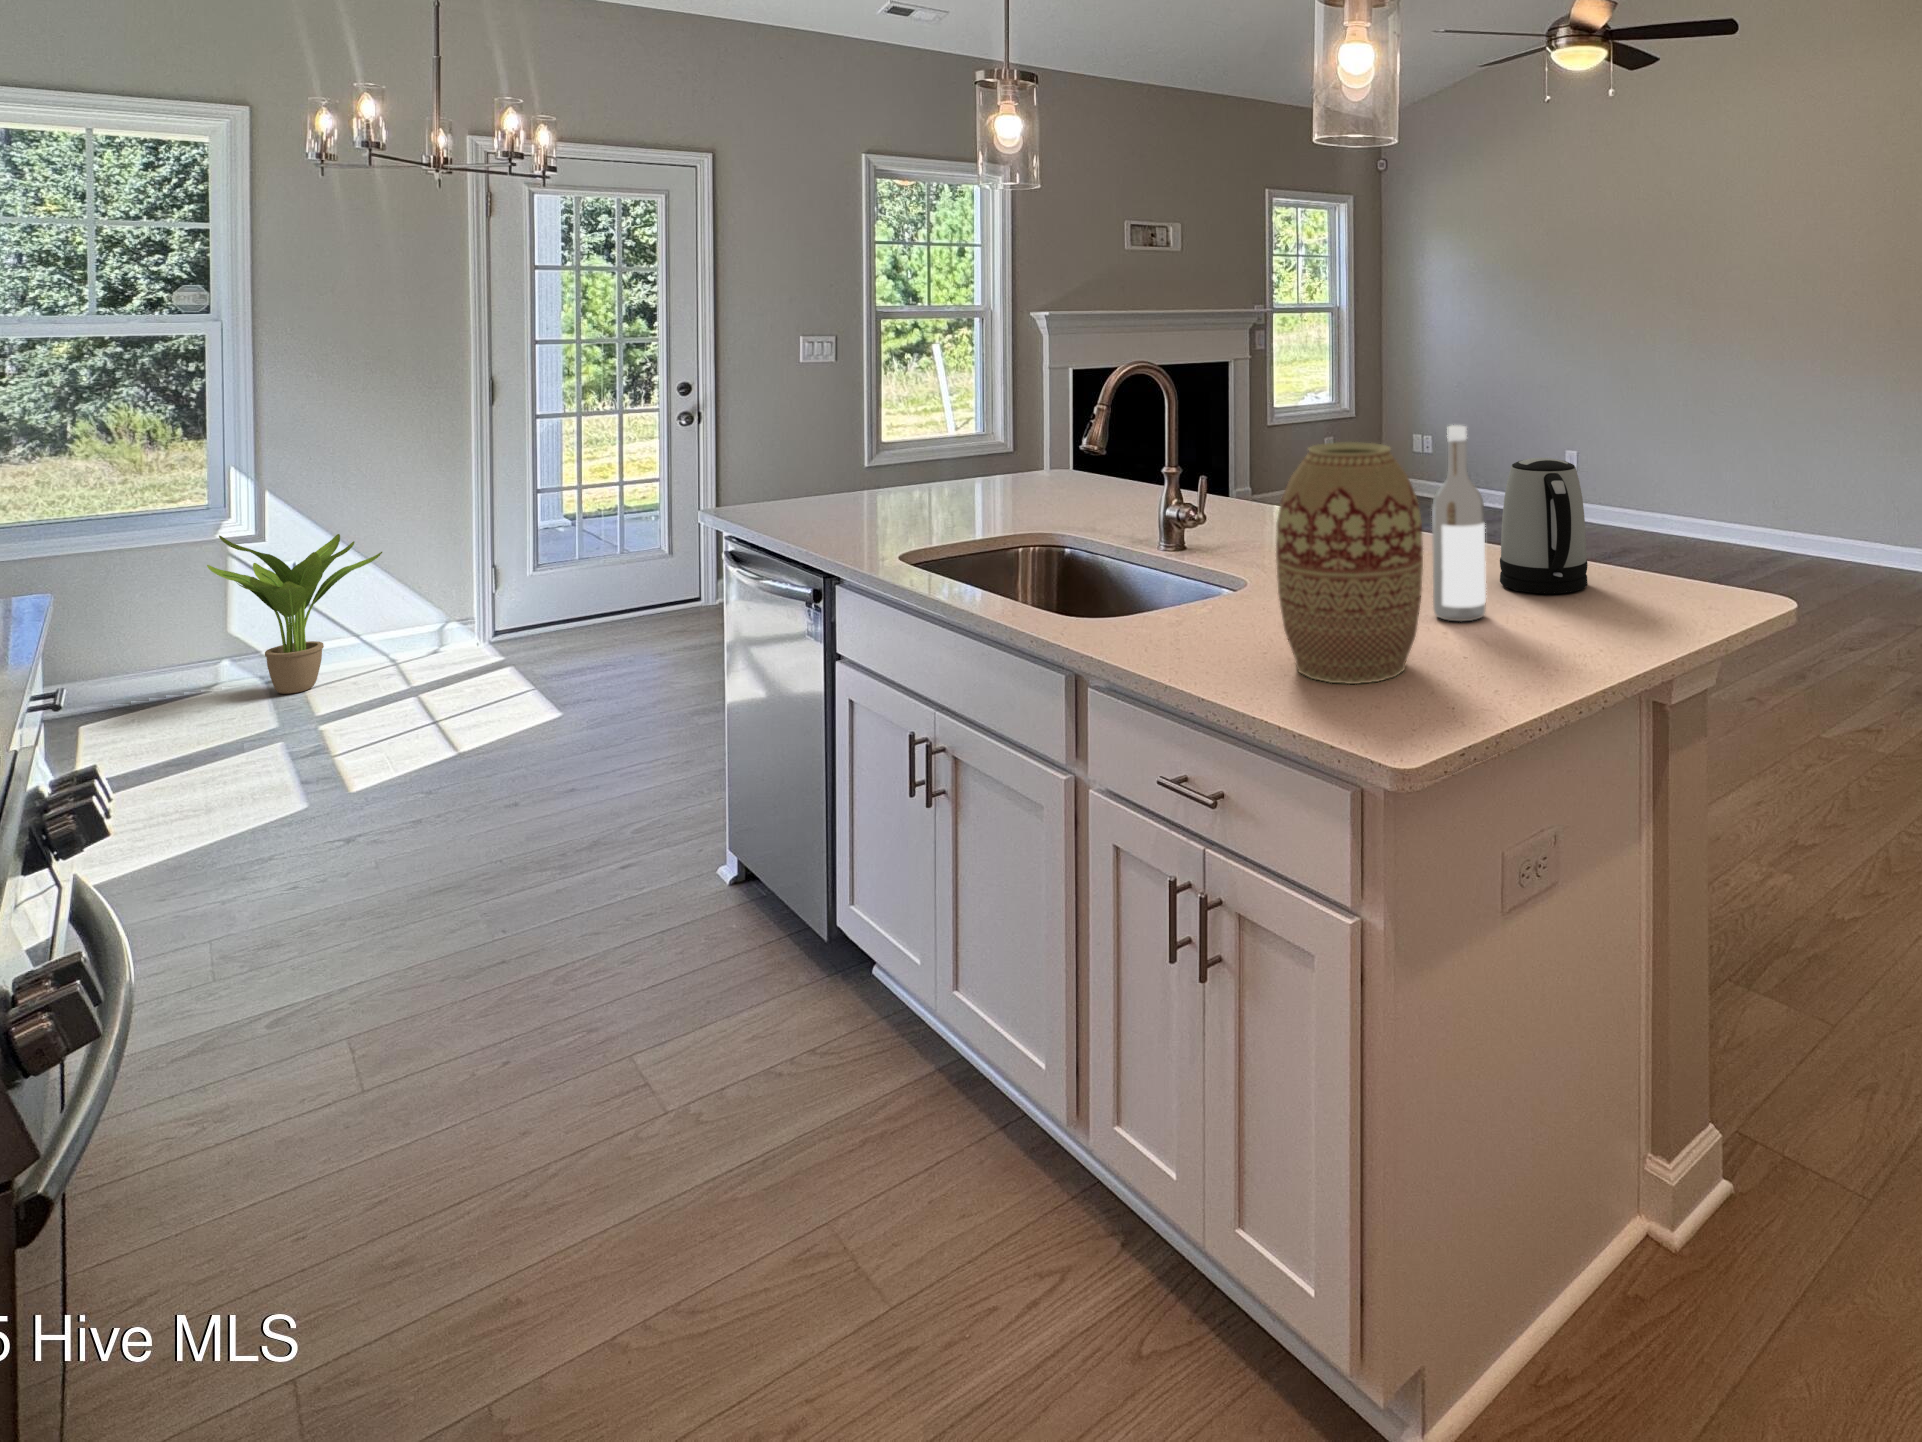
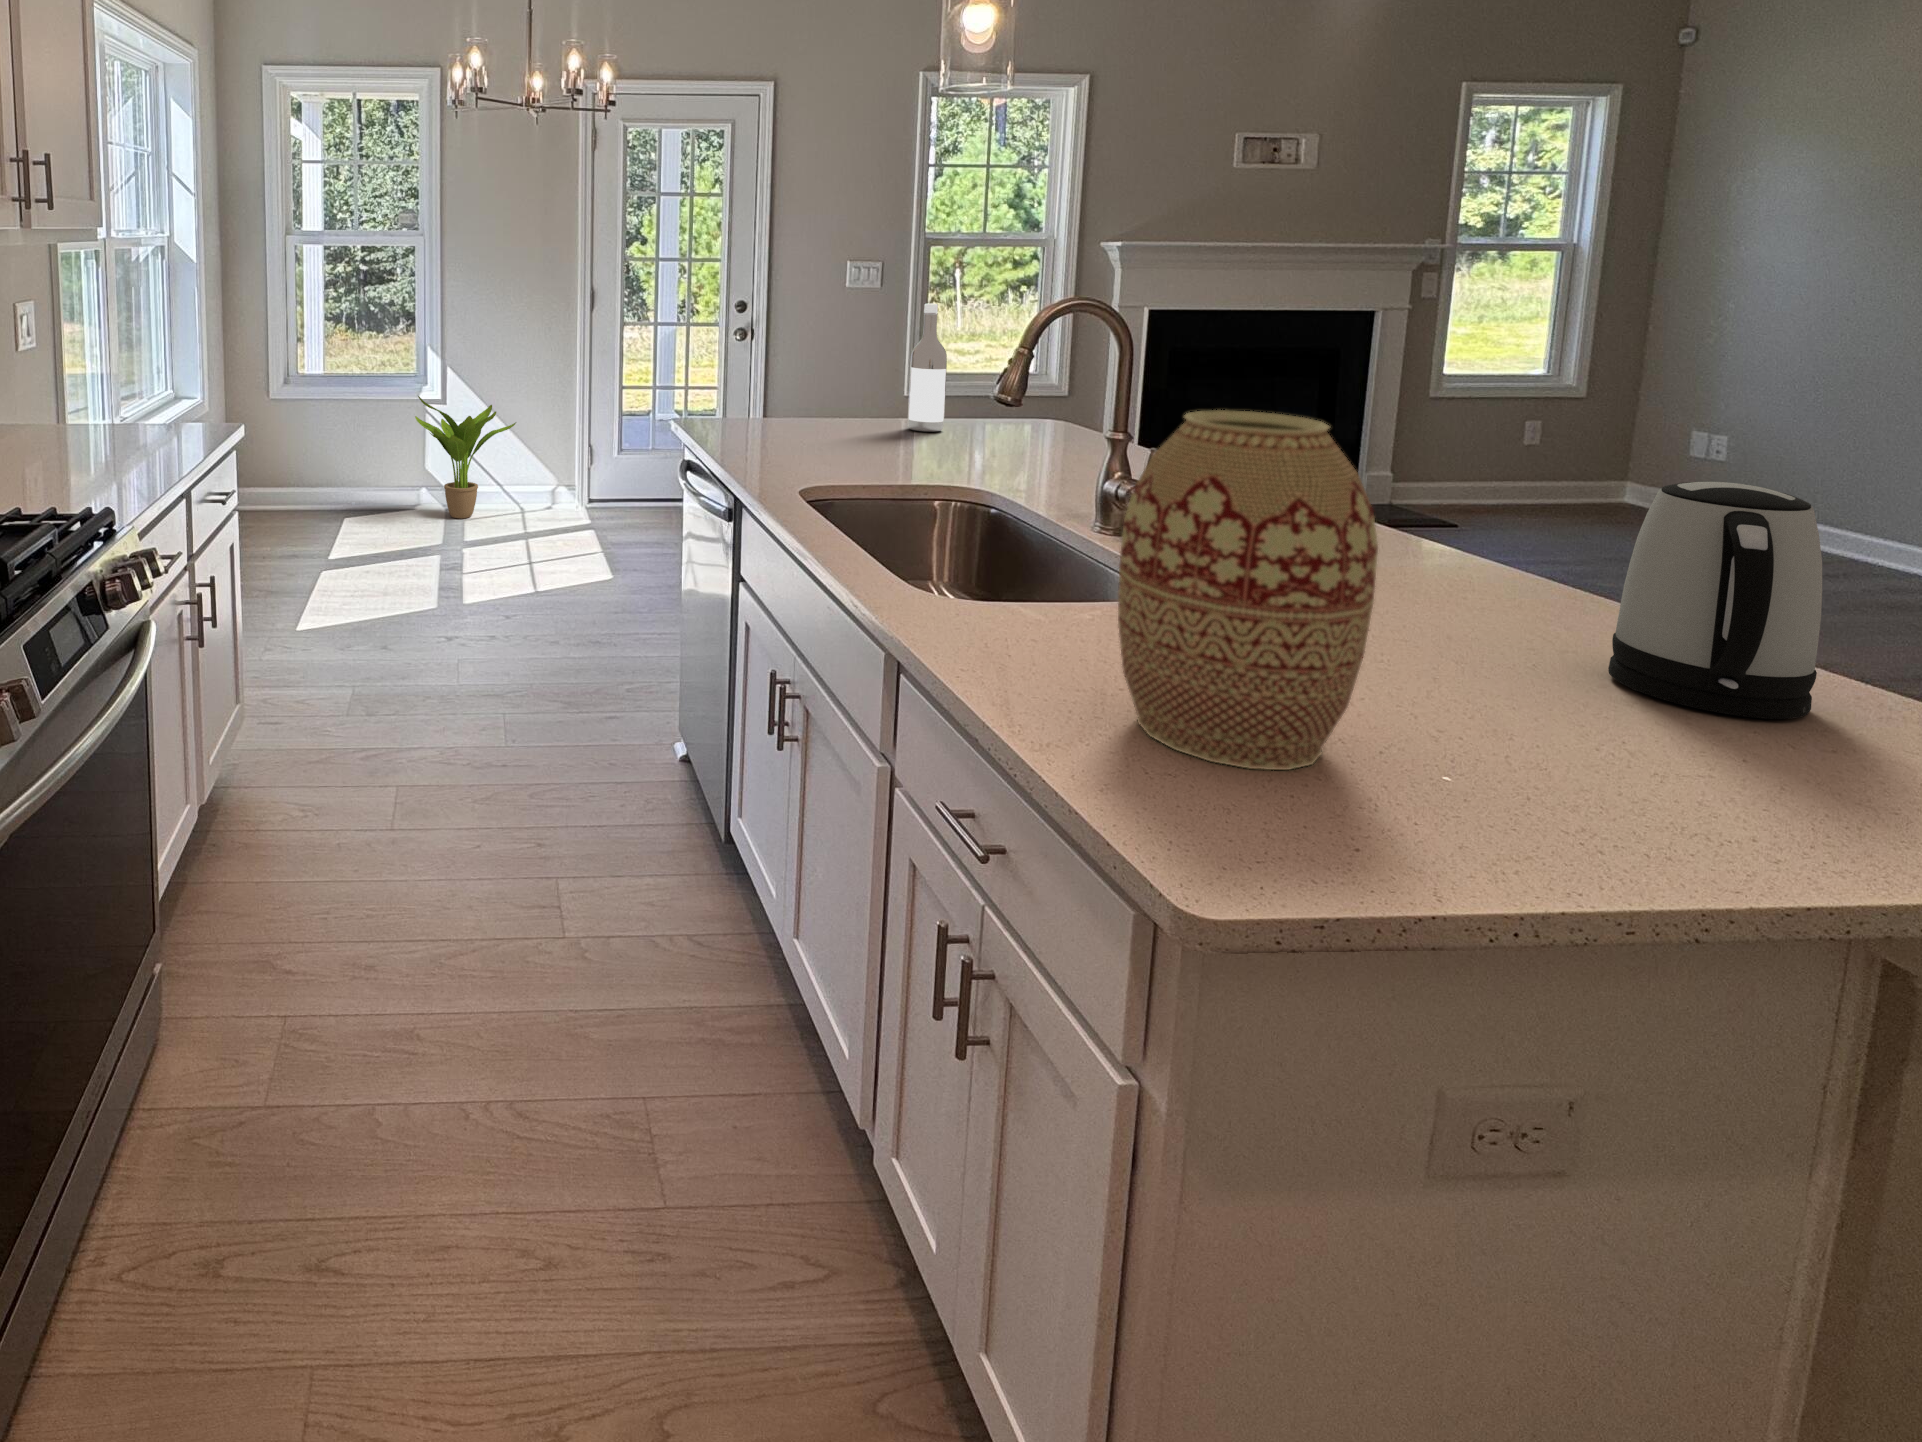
wine bottle: present [1432,425,1486,621] -> present [908,304,947,432]

